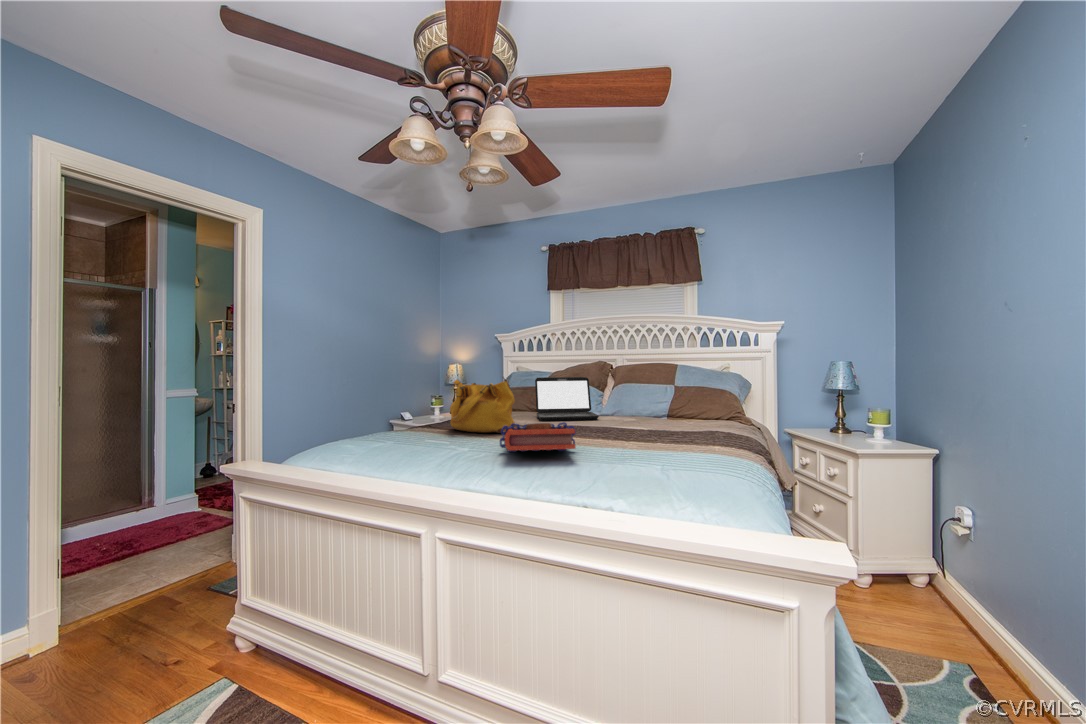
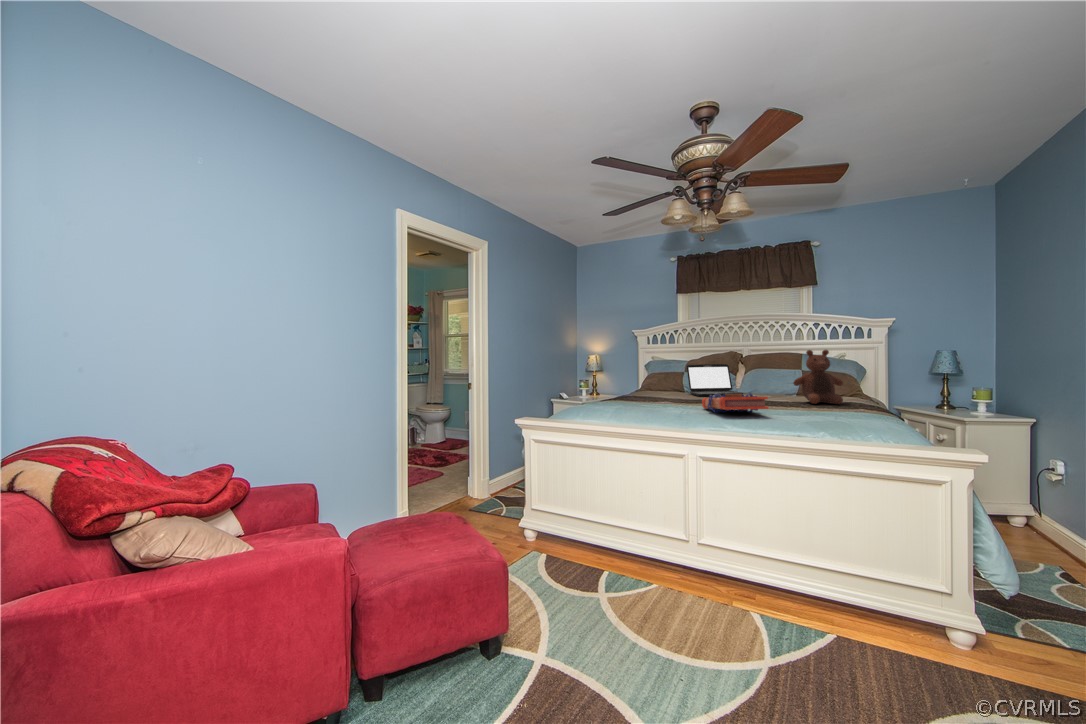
stuffed bear: none [648,359,709,435] -> present [793,350,843,404]
handbag: present [450,377,515,433] -> none [642,364,693,403]

